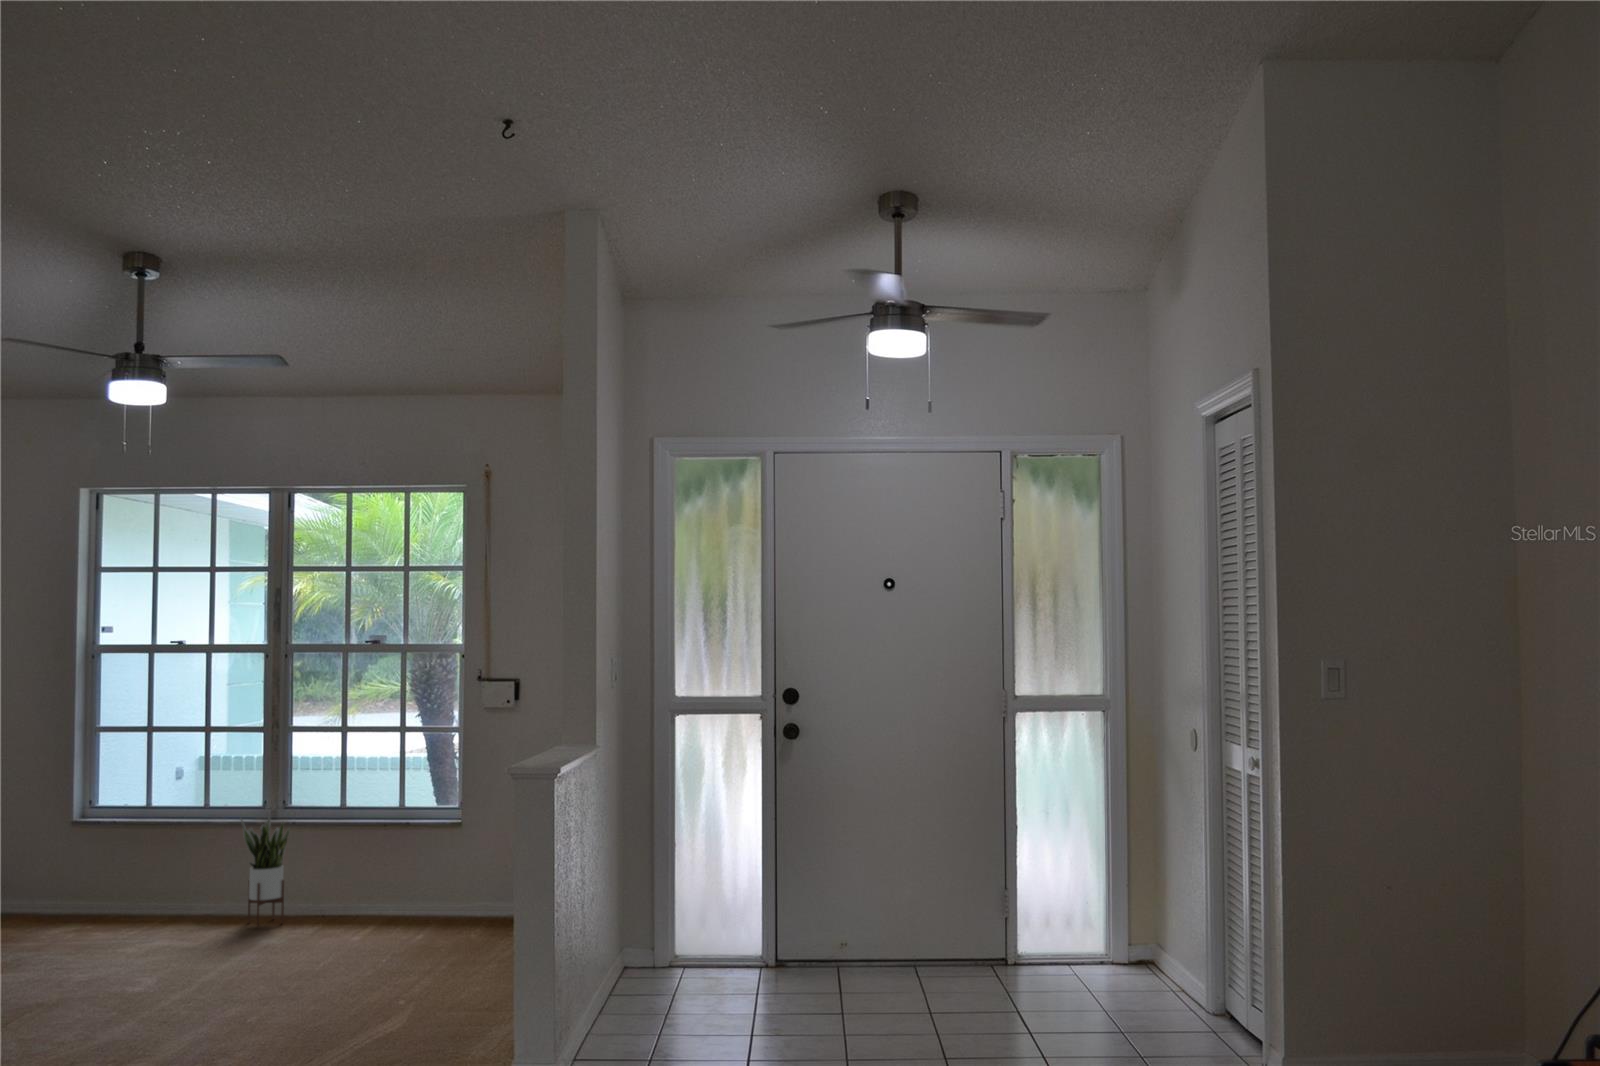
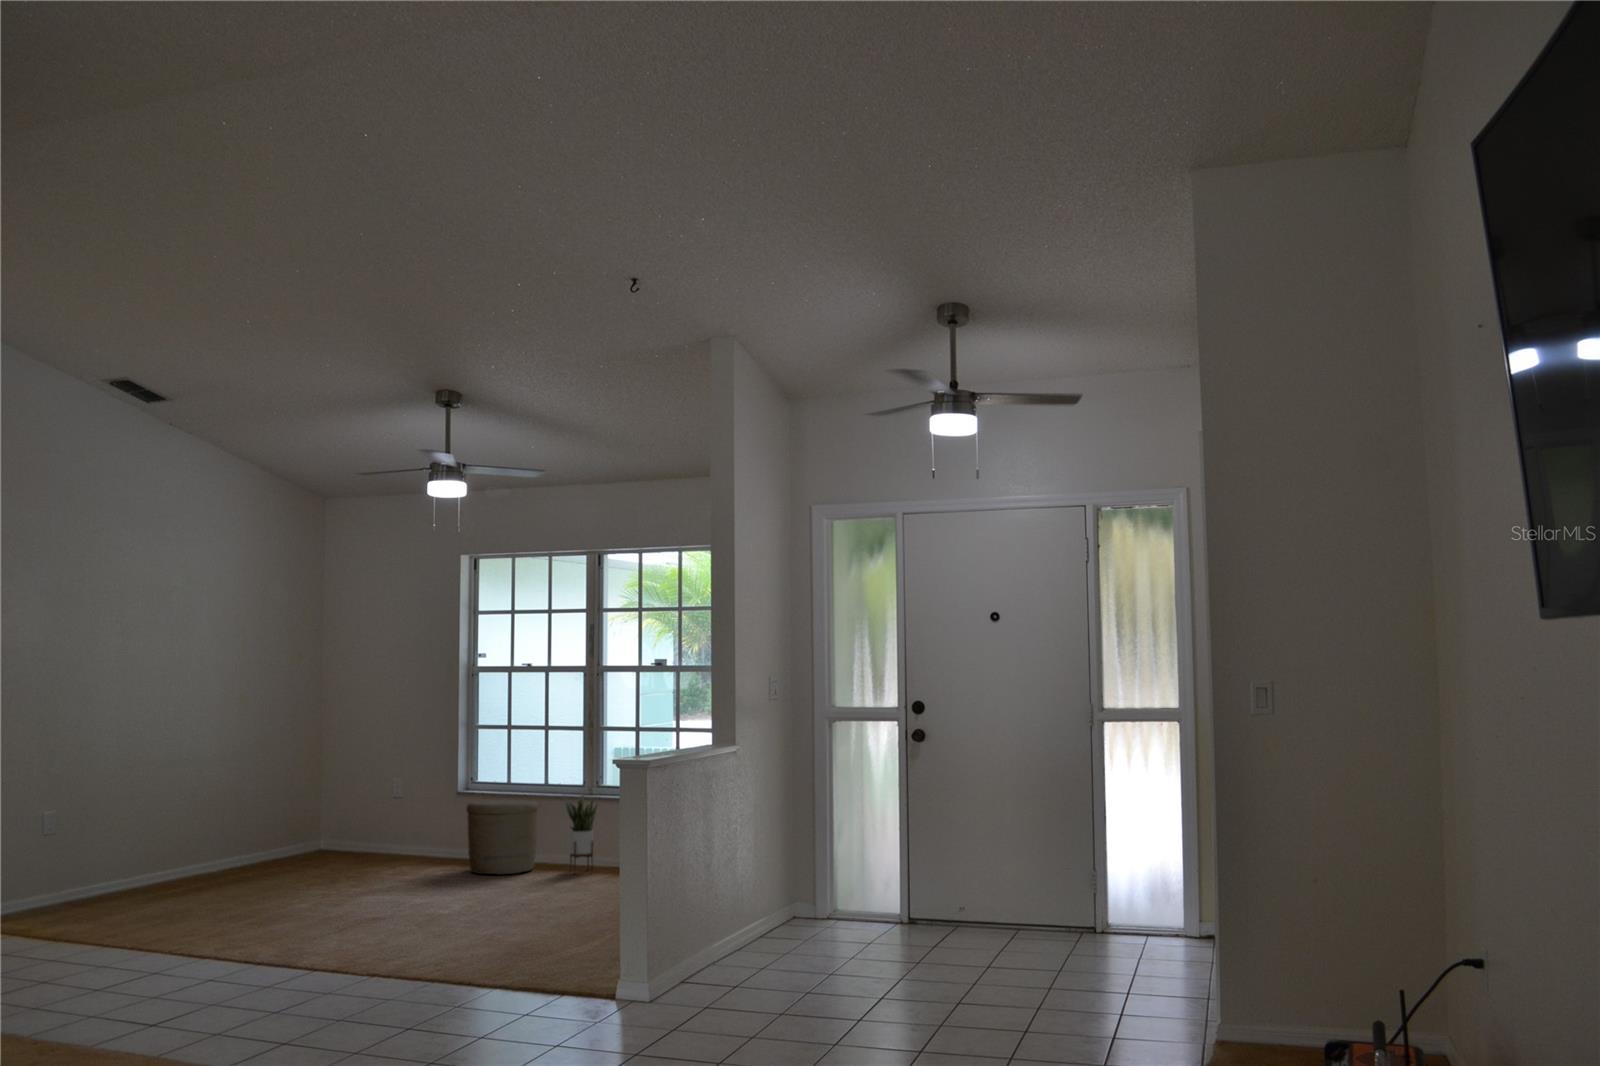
woven basket: none [89,829,200,939] -> present [466,800,538,875]

